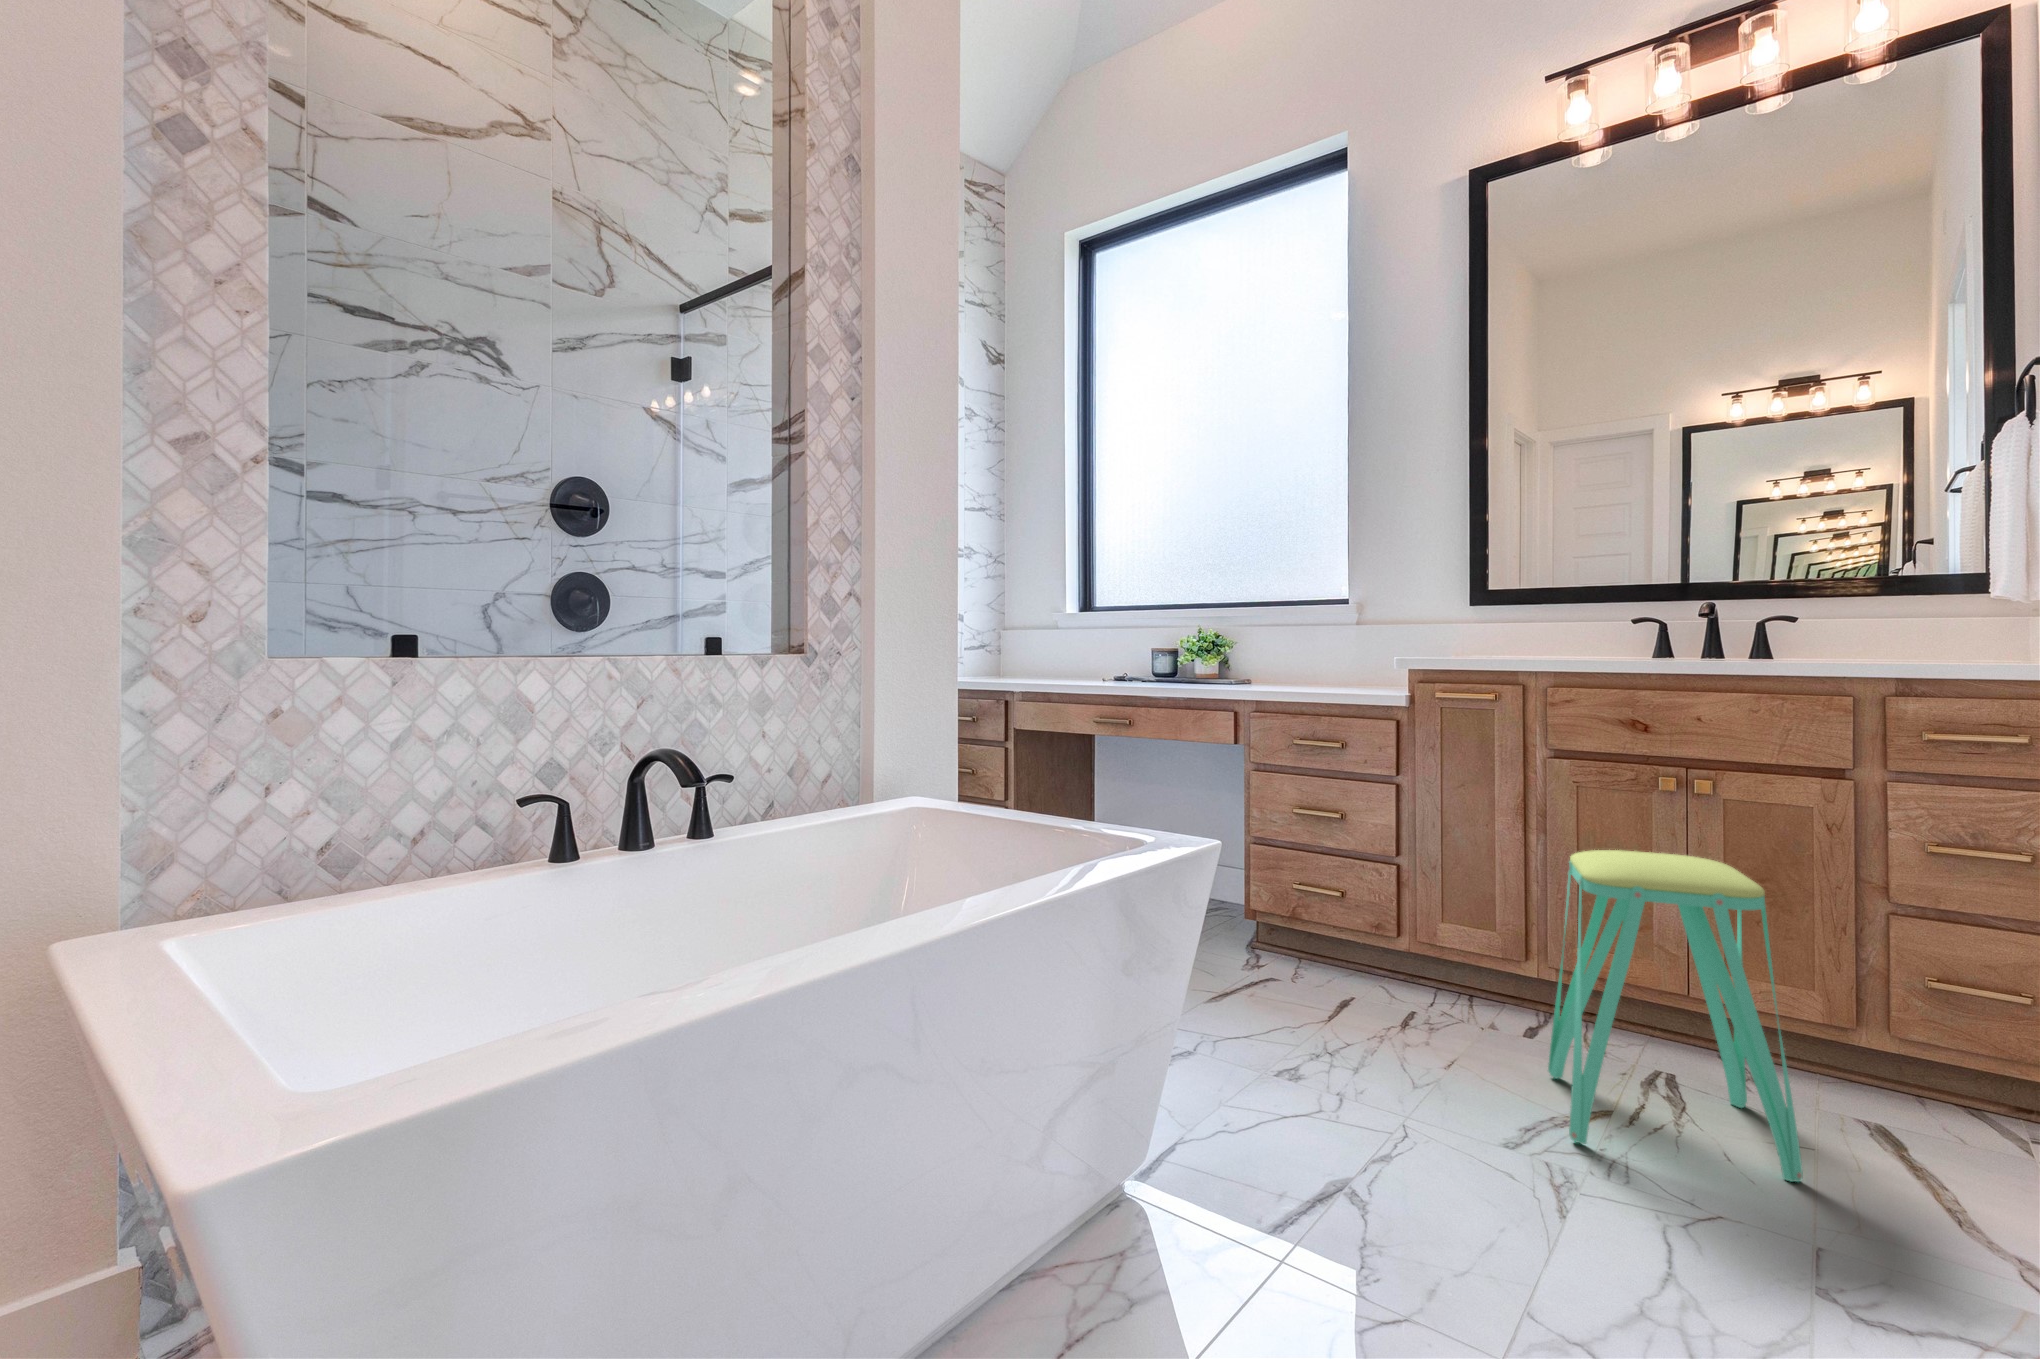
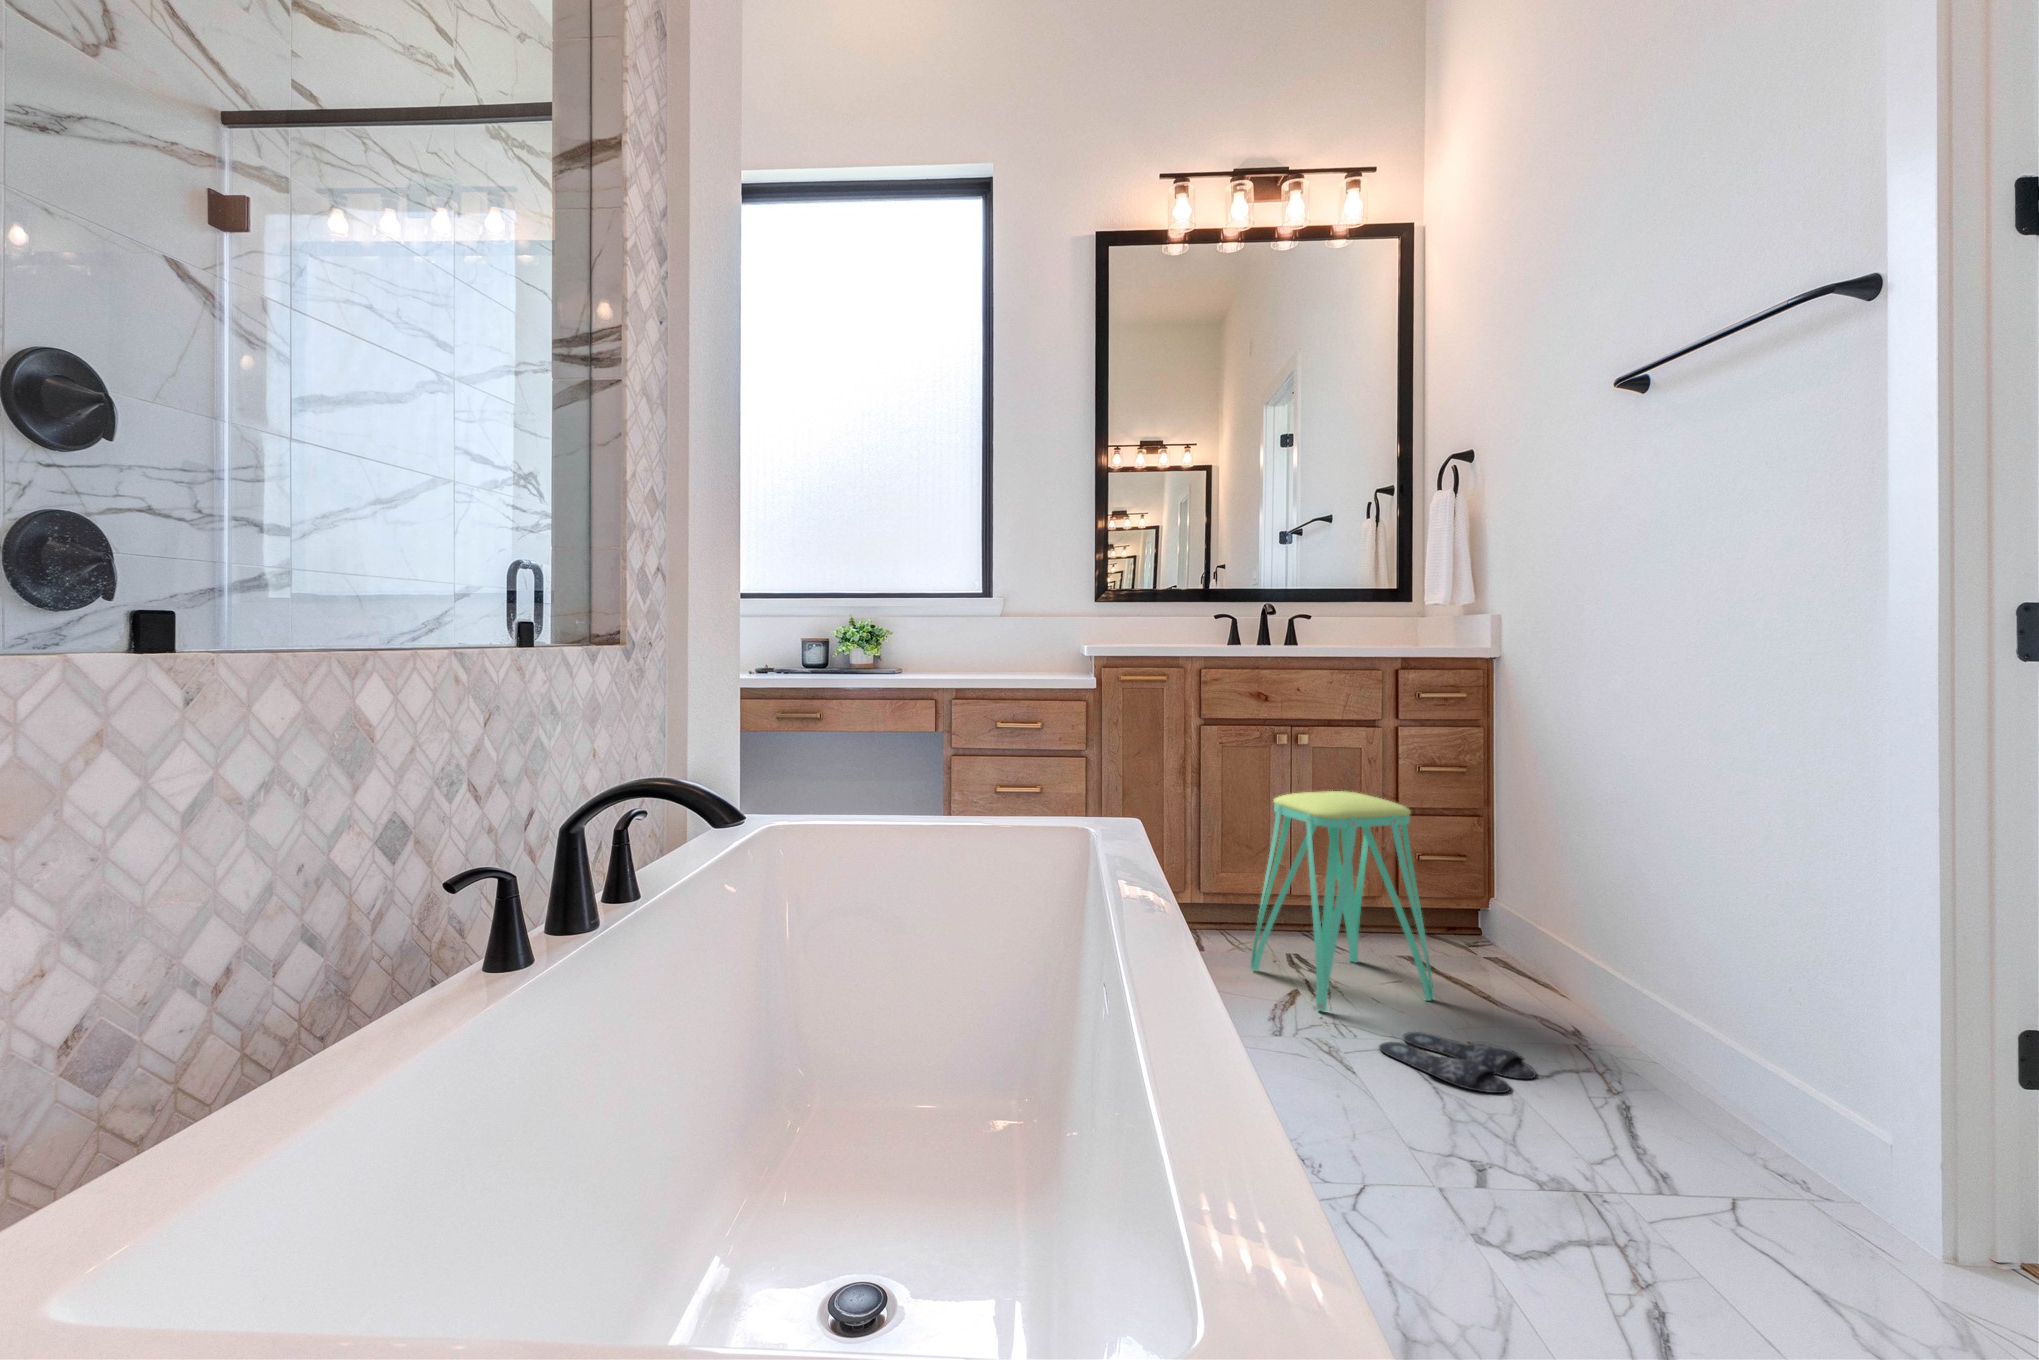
slippers: none [1591,1200,1830,1322] -> present [1379,1032,1536,1093]

